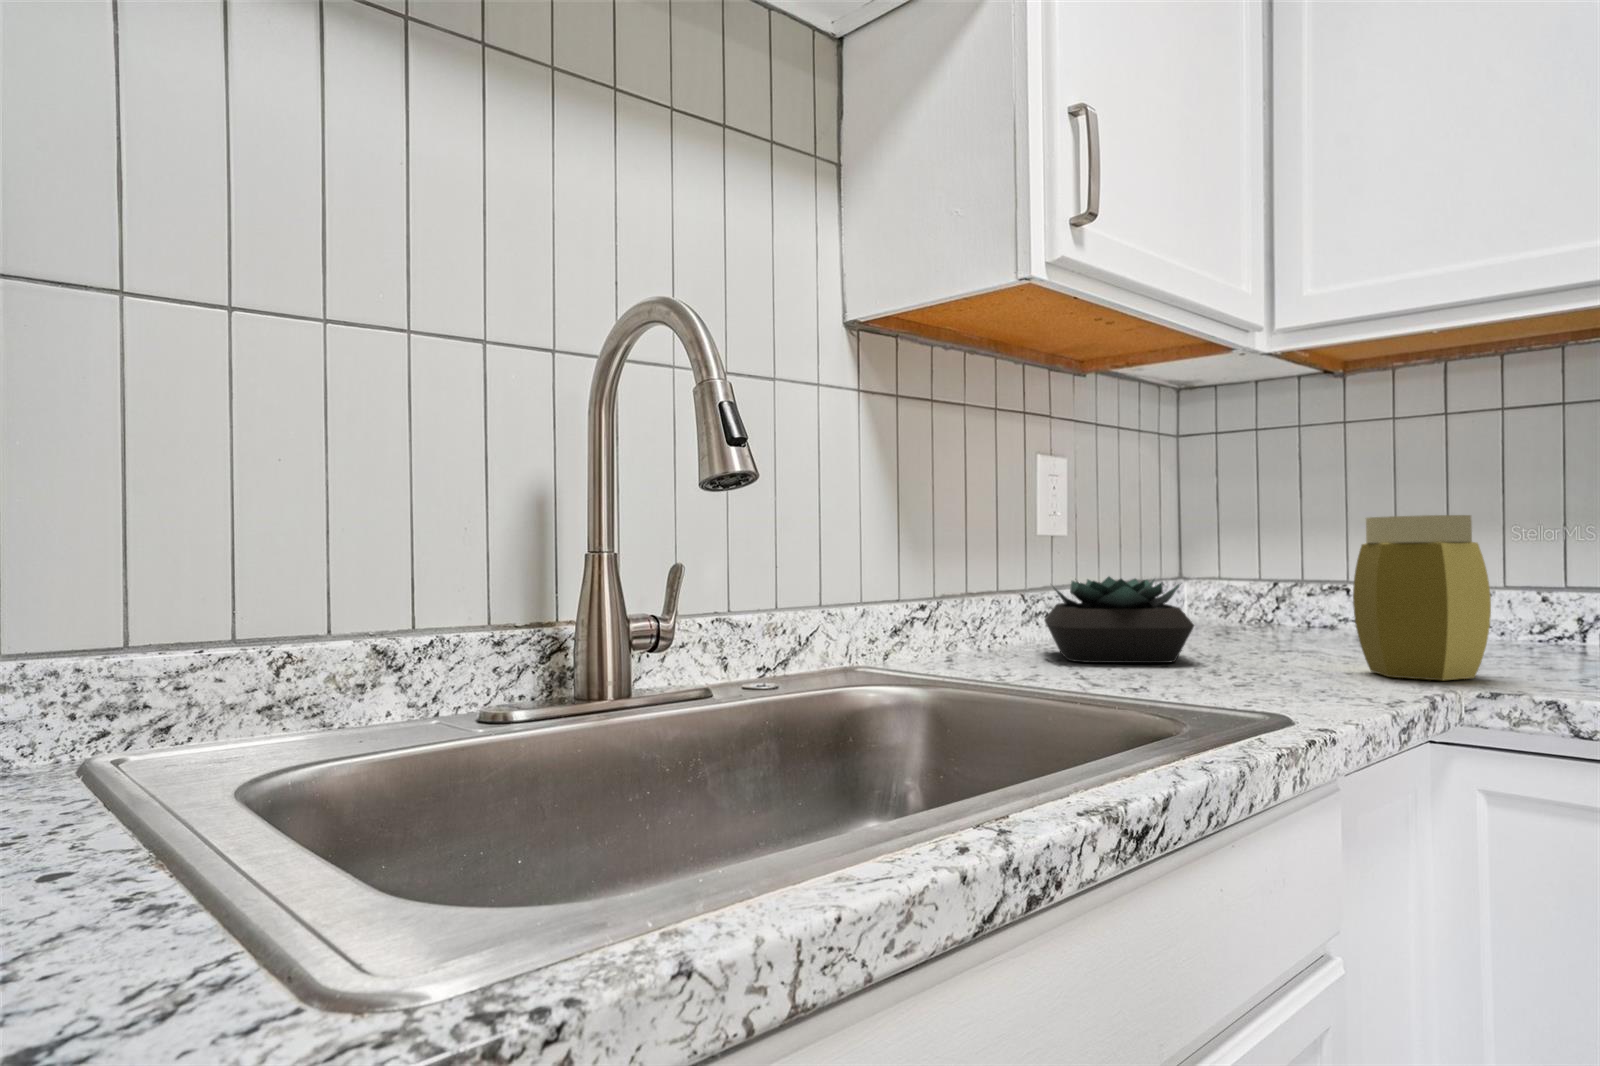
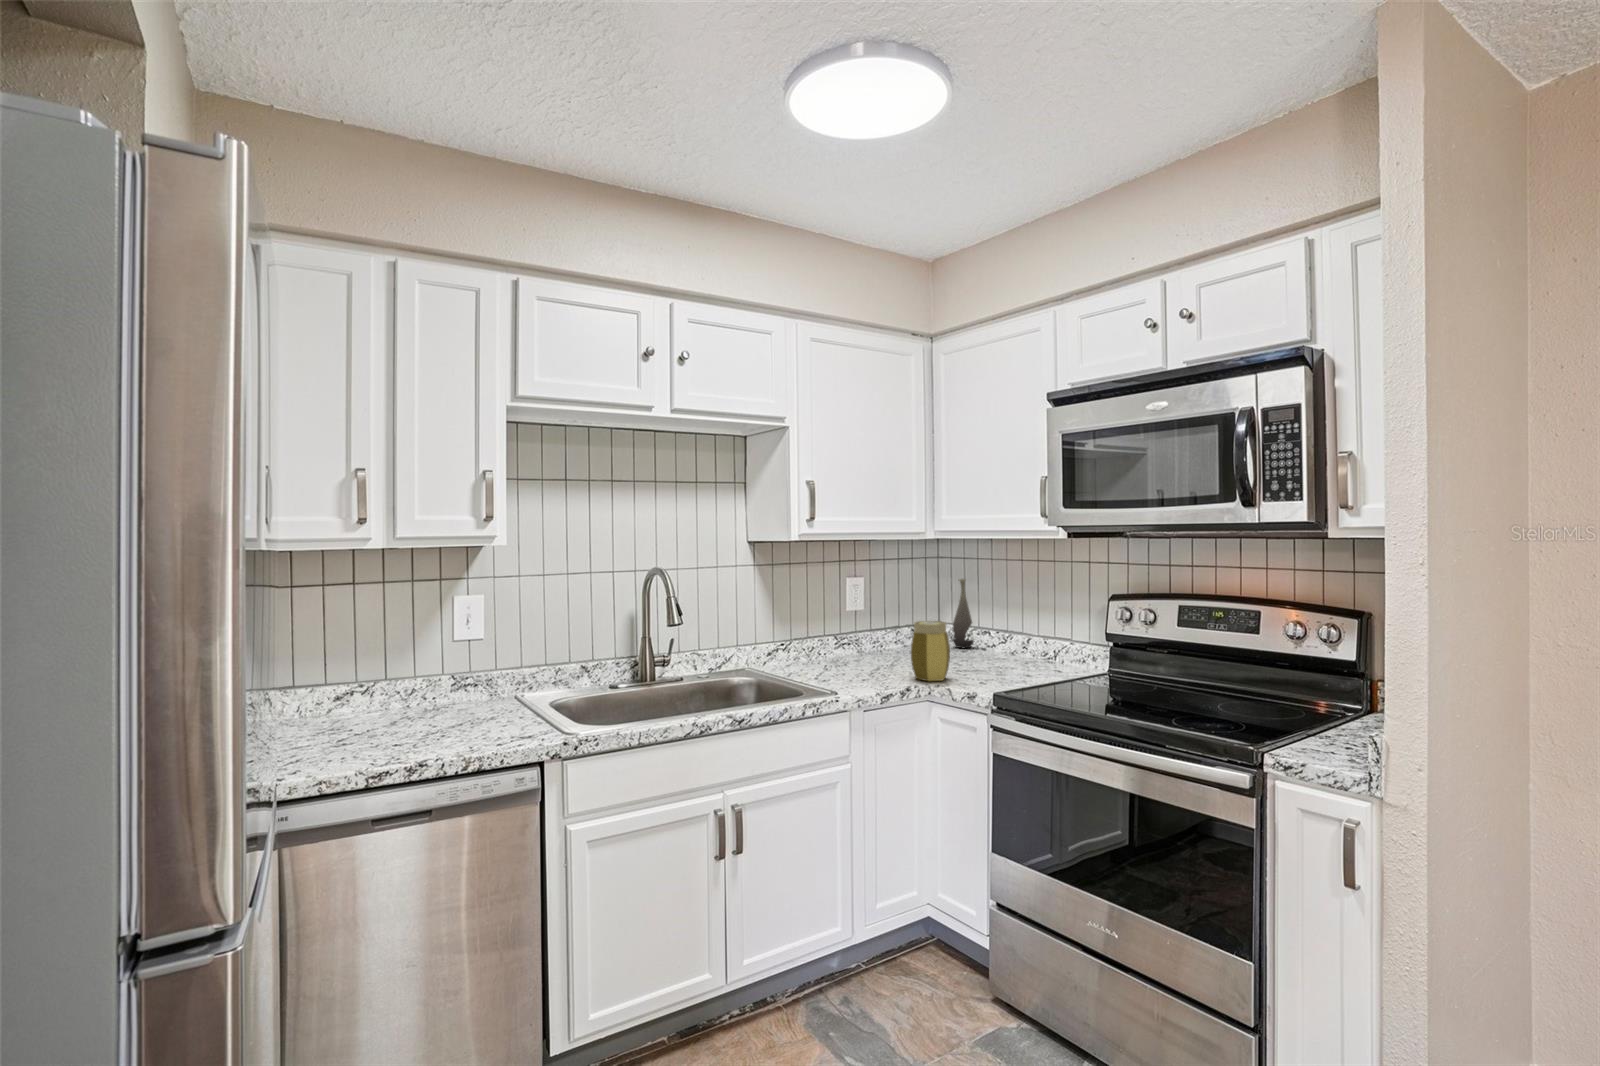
bottle: none [1234,474,1289,628] -> present [952,579,974,648]
succulent plant: present [1045,577,1194,663] -> none [821,635,877,670]

